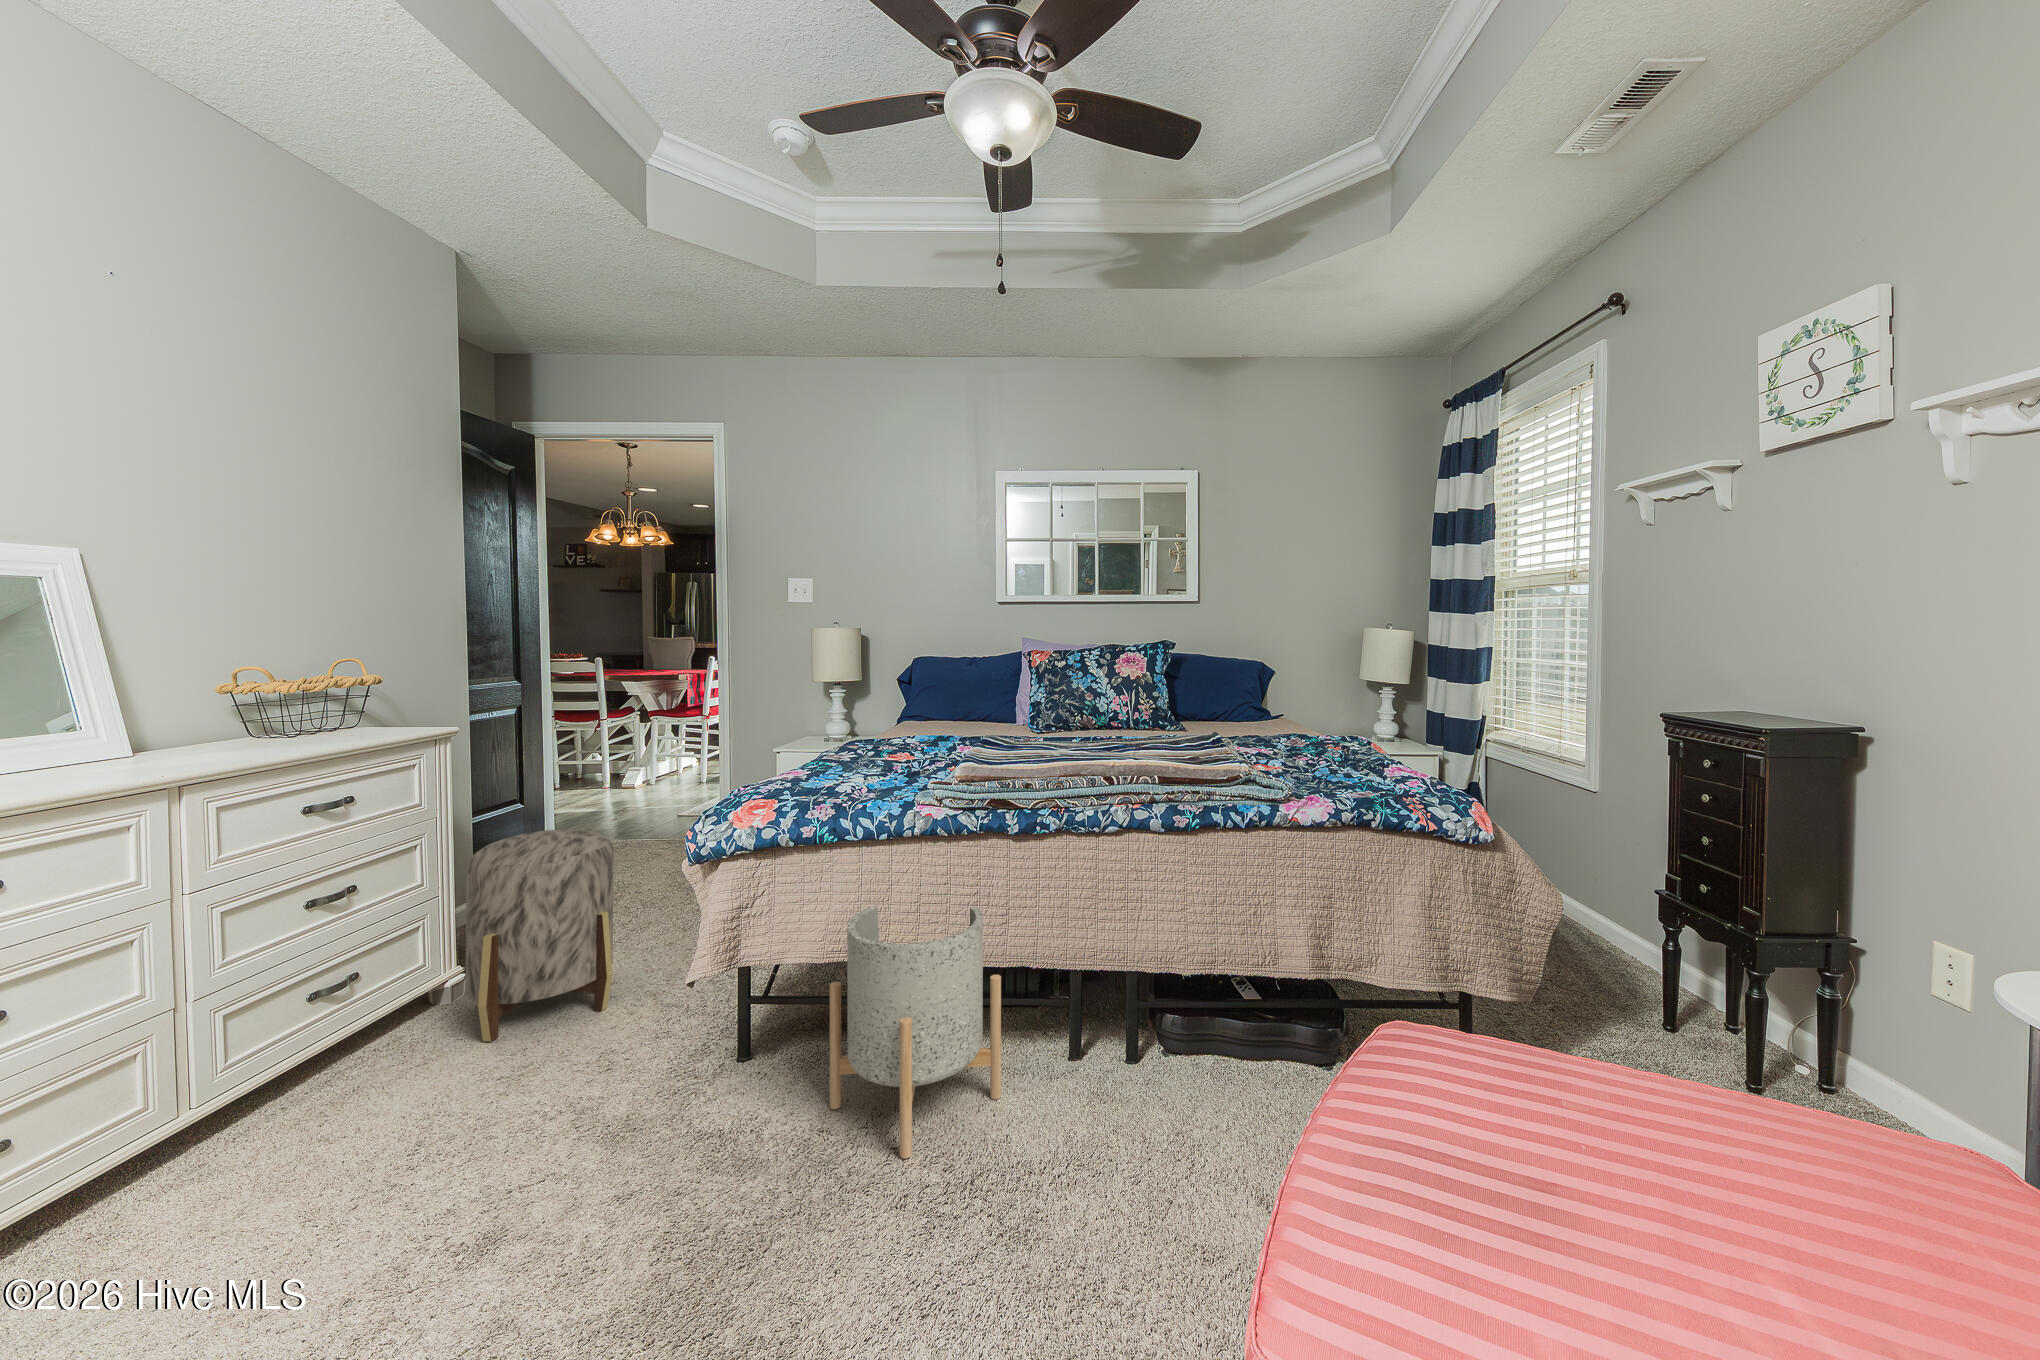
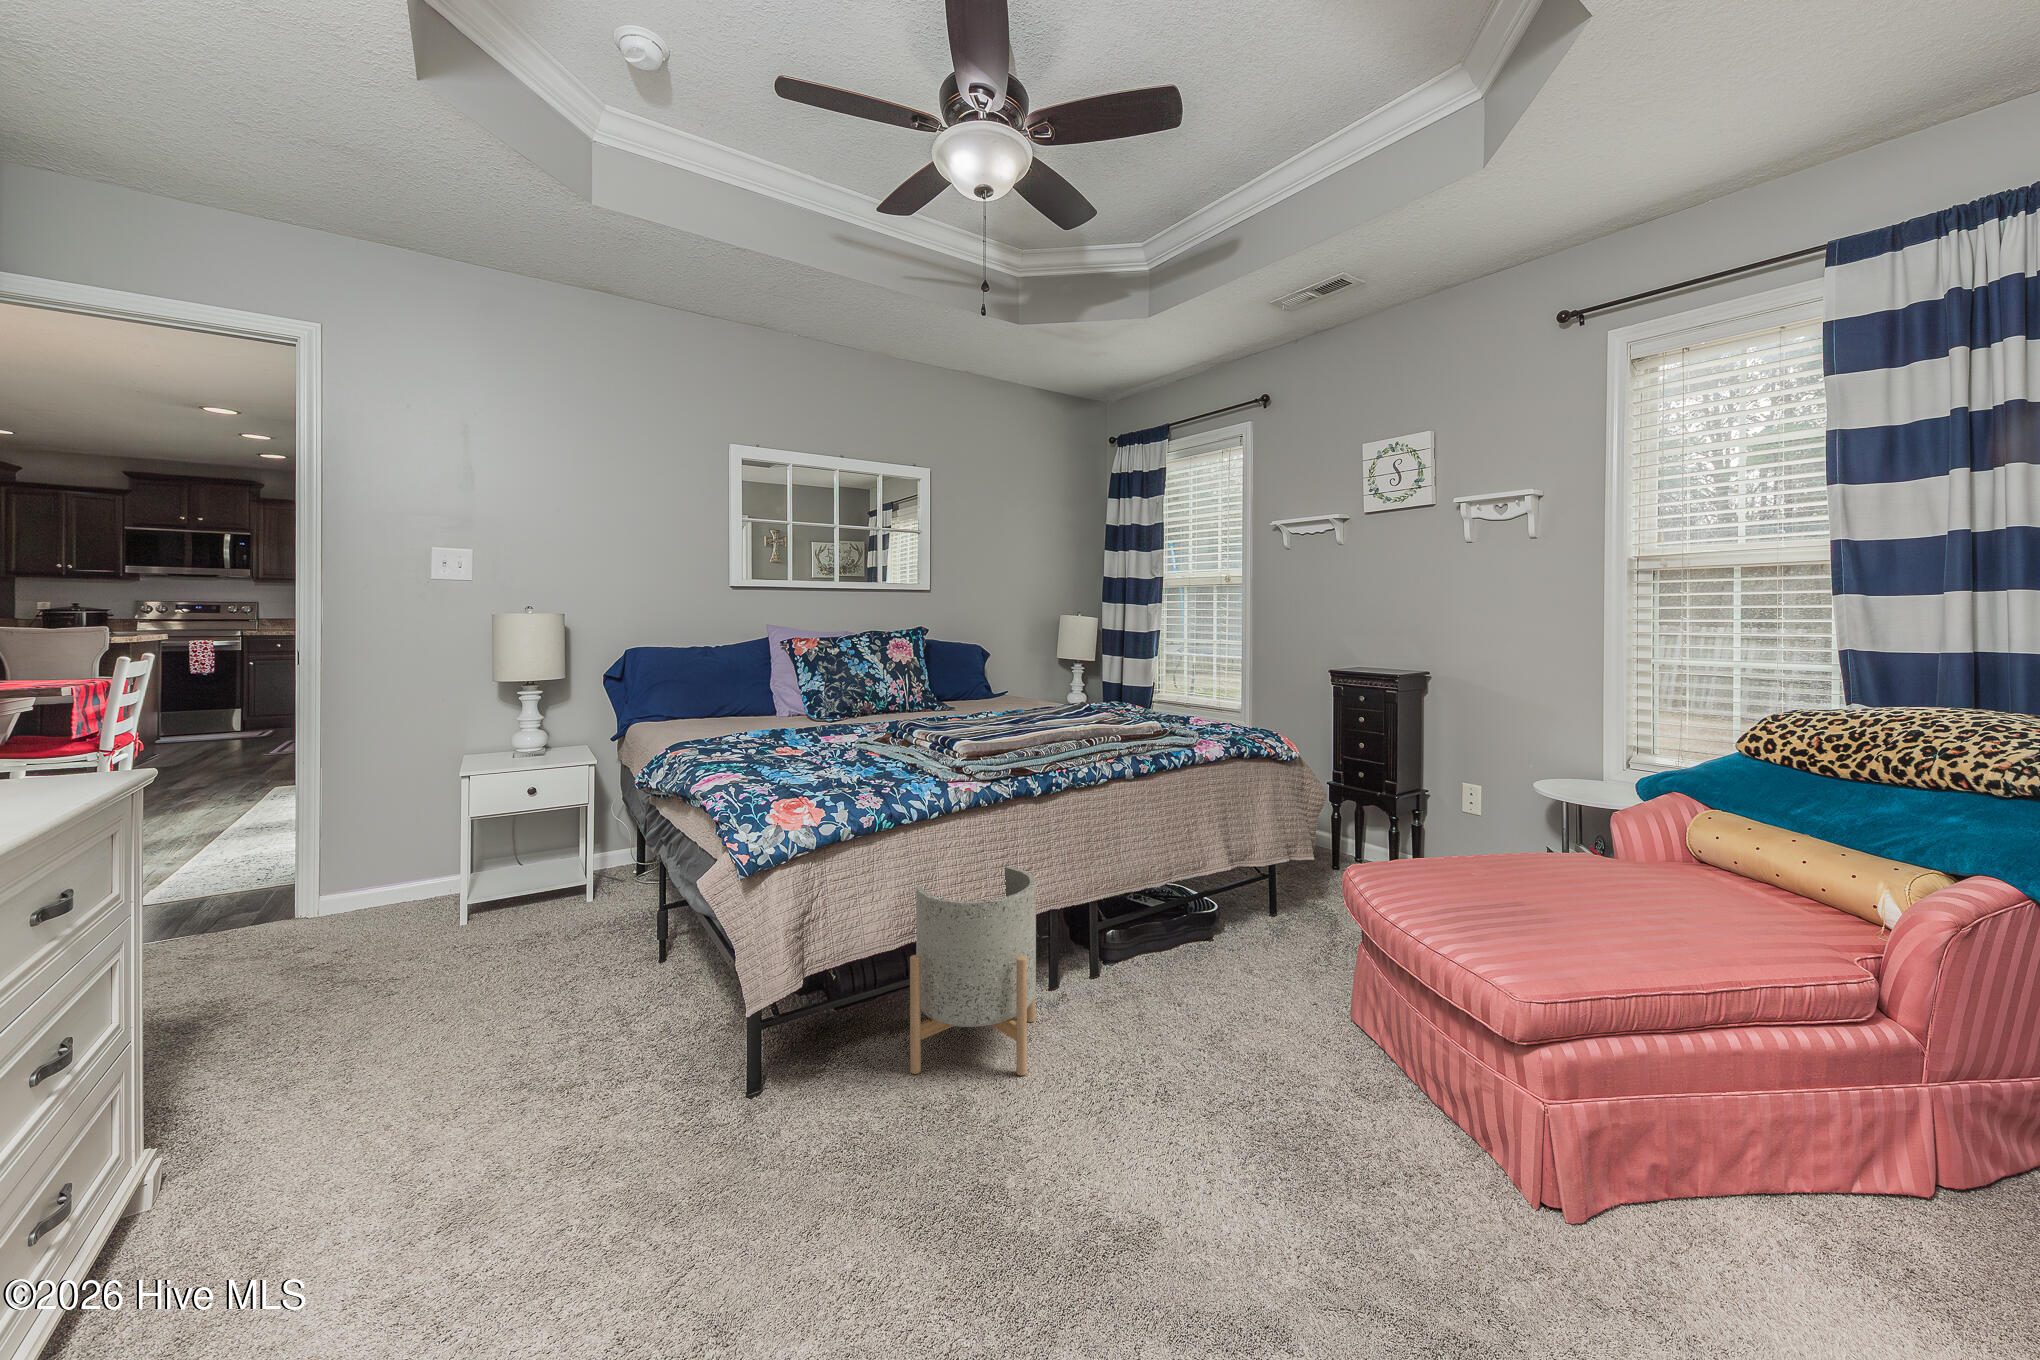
ottoman: present [466,829,613,1042] -> none [241,890,500,1190]

